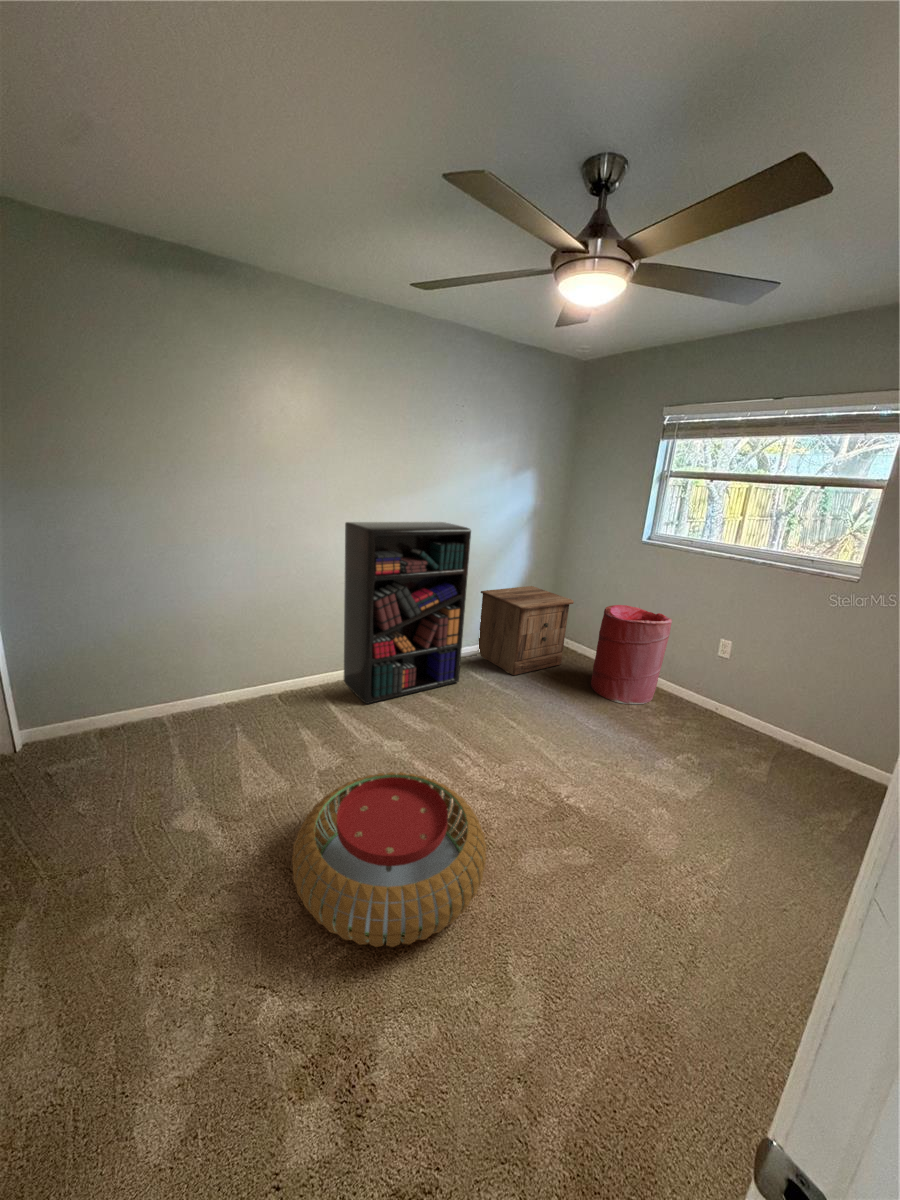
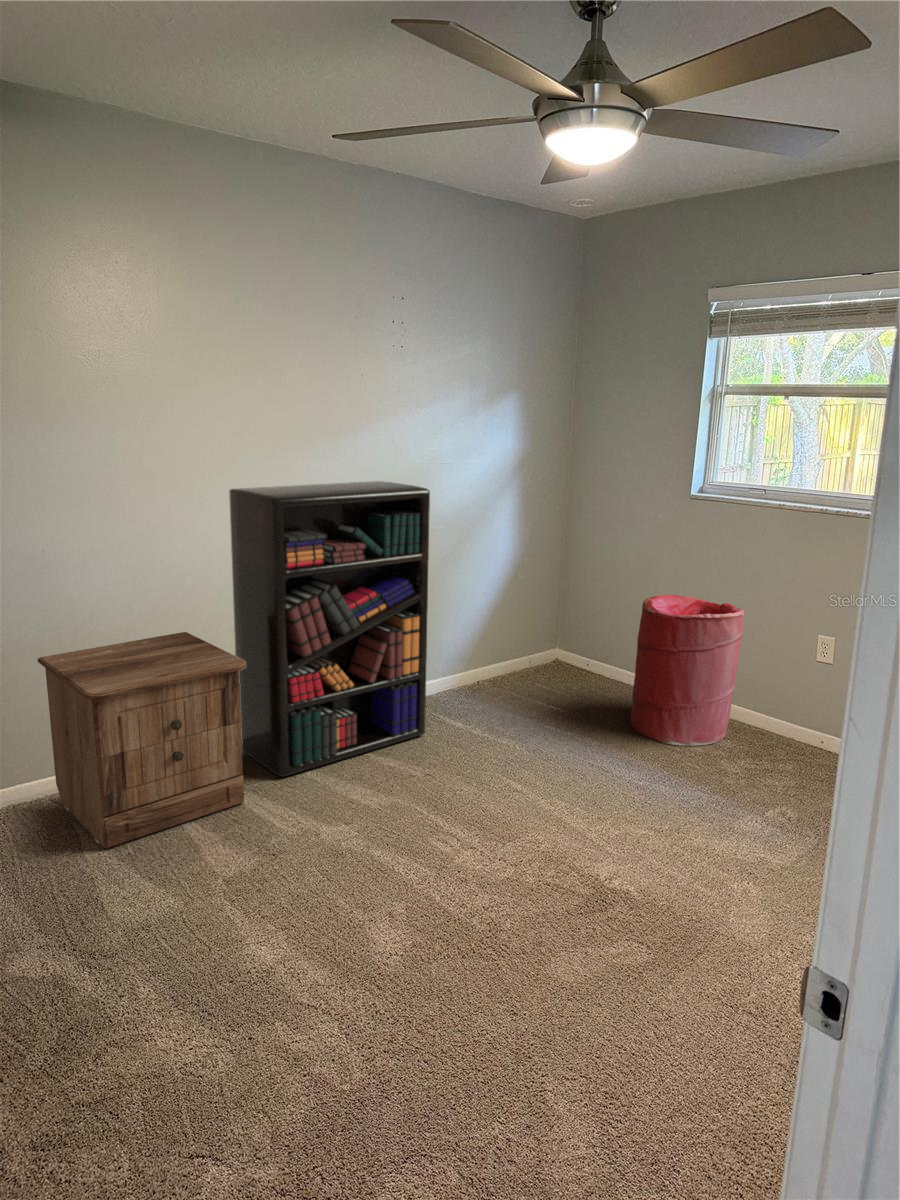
nightstand: present [479,586,574,675] -> present [37,632,246,849]
pouf: present [292,772,486,947] -> none [215,858,501,1088]

